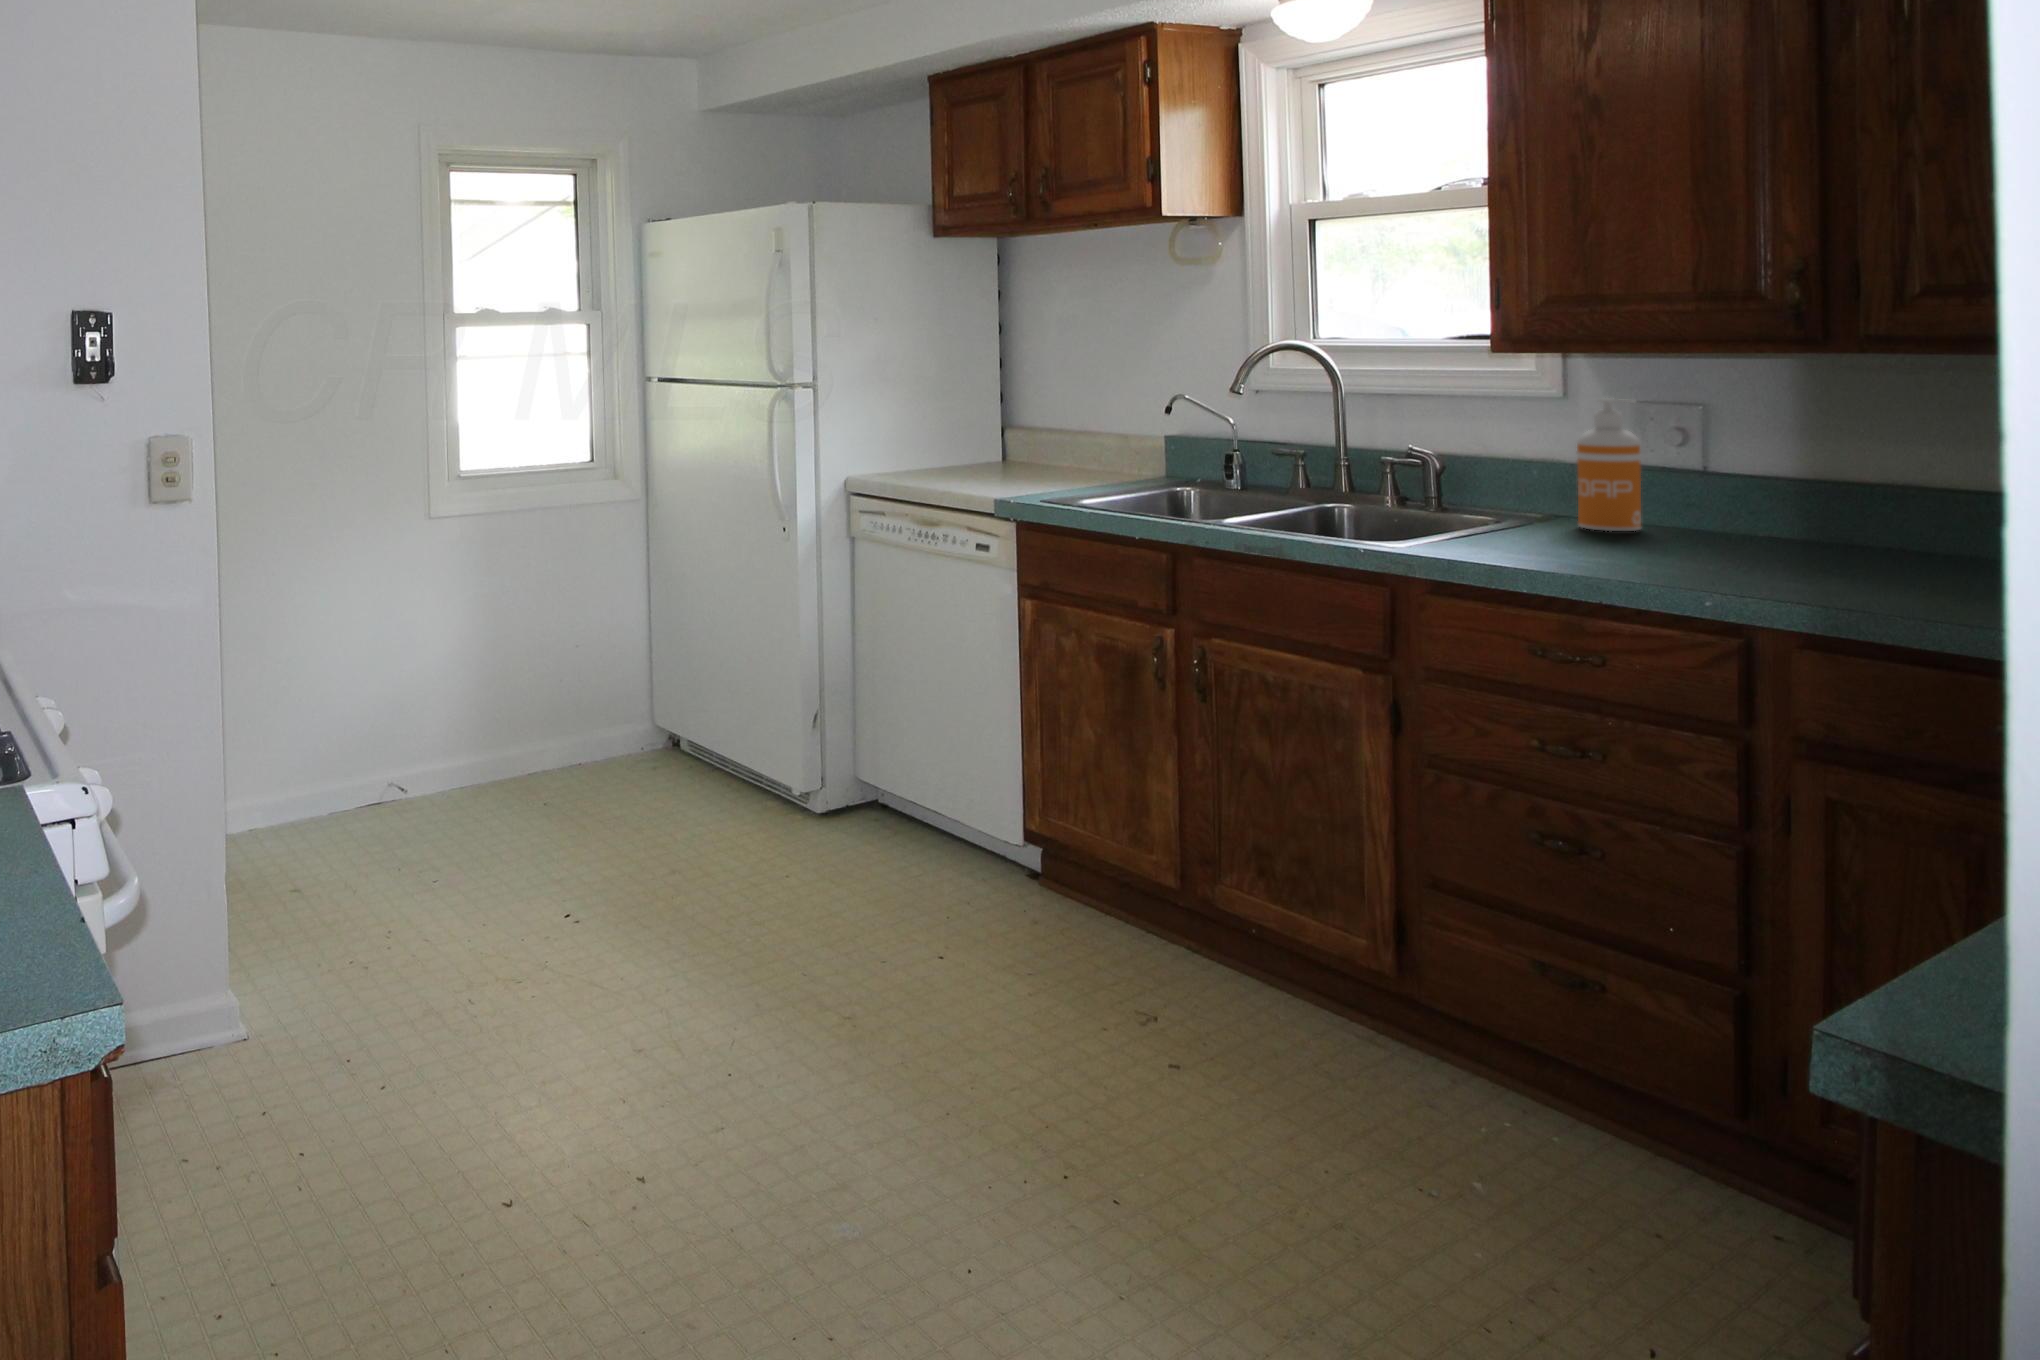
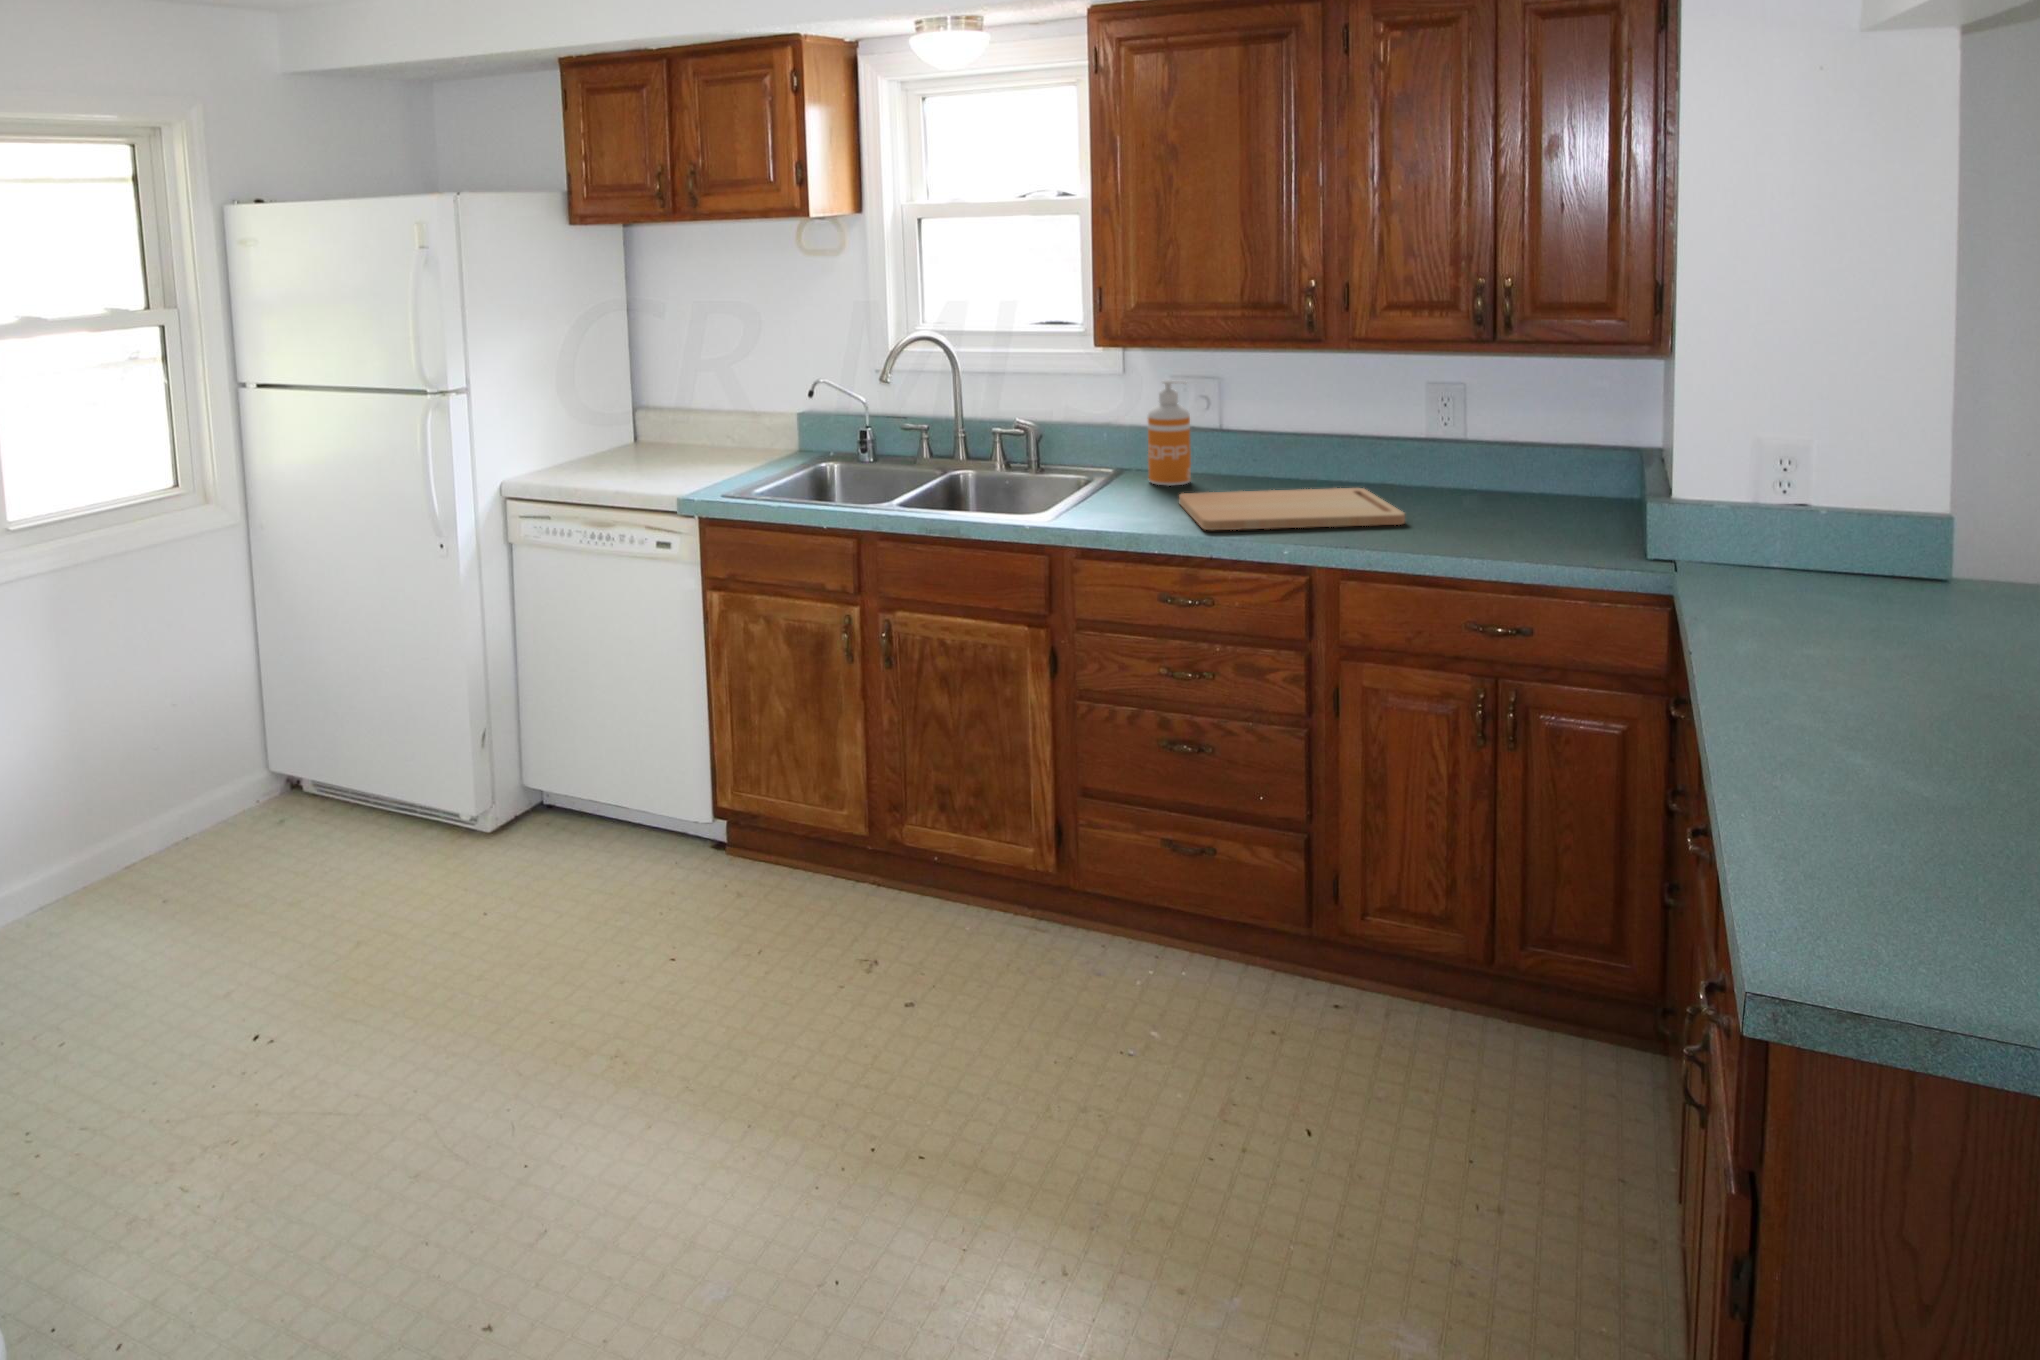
cutting board: none [1581,533,1925,586] -> present [1179,488,1405,530]

